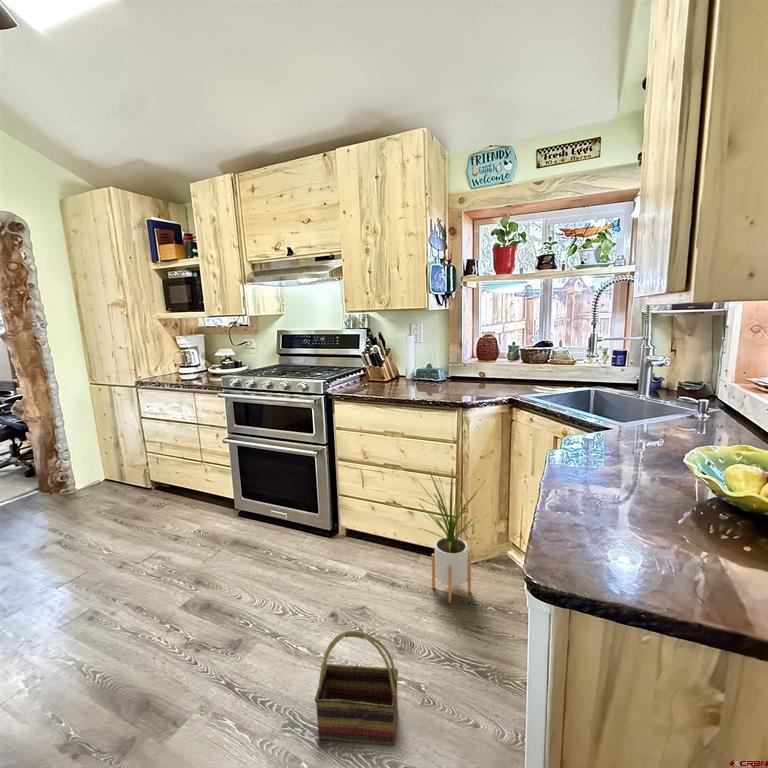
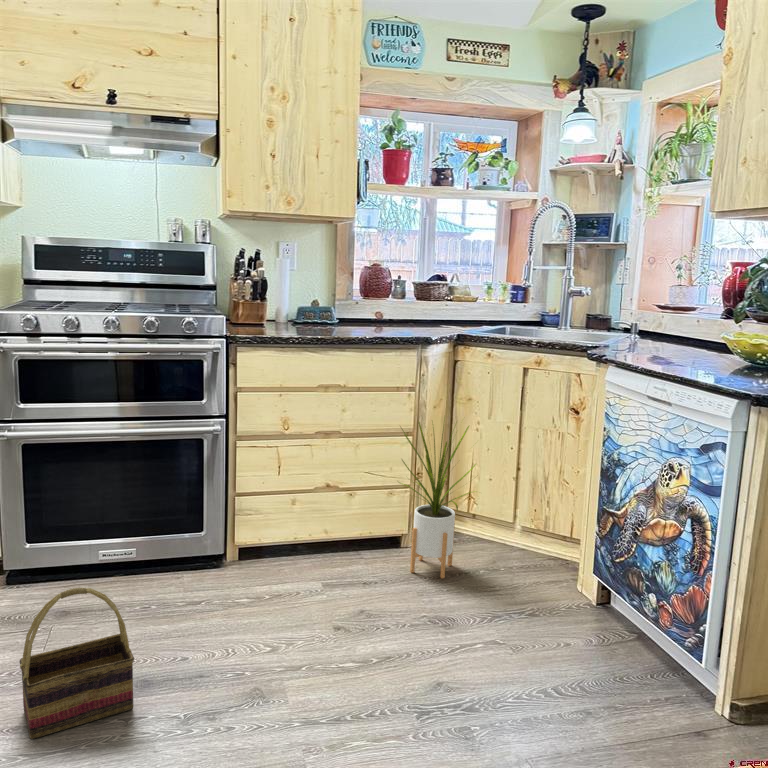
basket: present [315,631,398,746] -> present [19,588,134,739]

